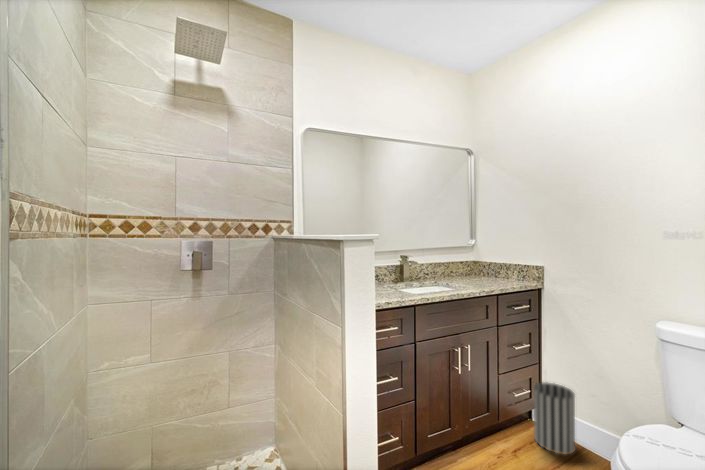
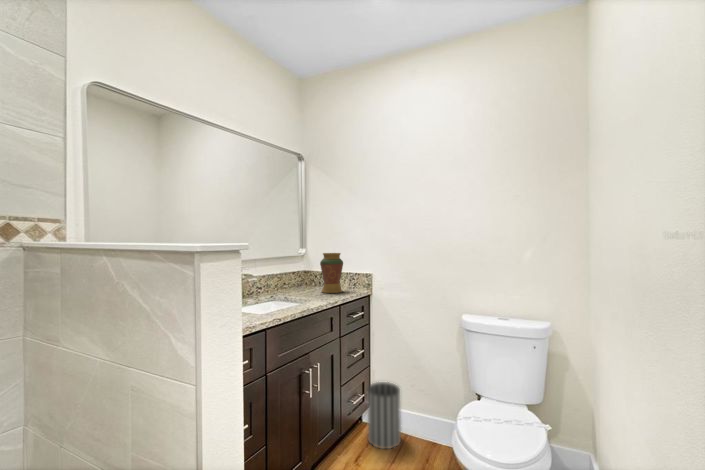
decorative vase: none [484,244,509,284] -> present [320,253,343,293]

